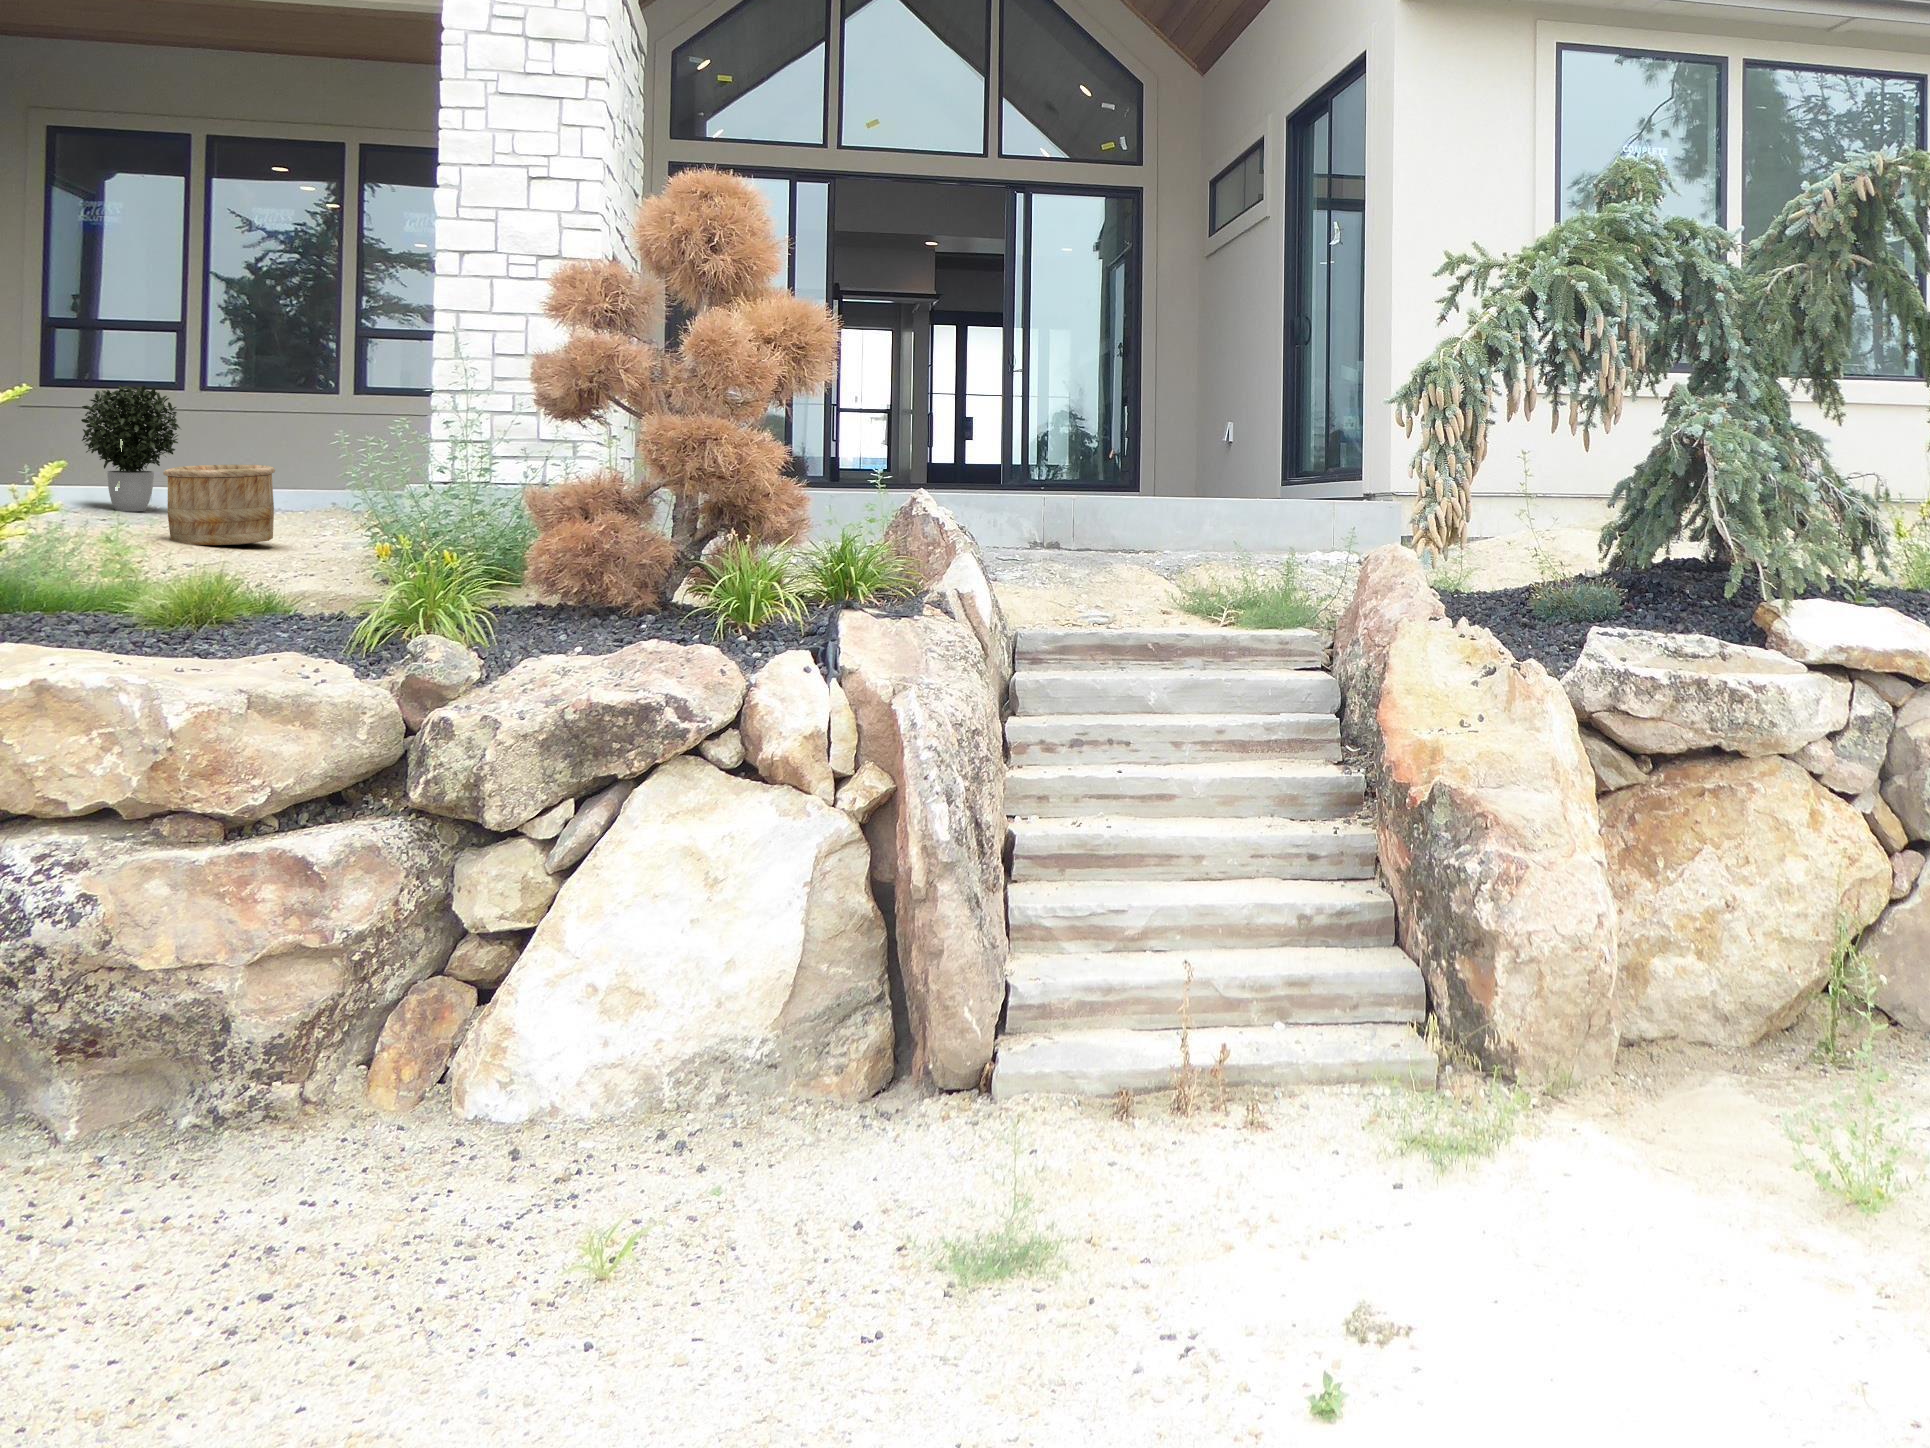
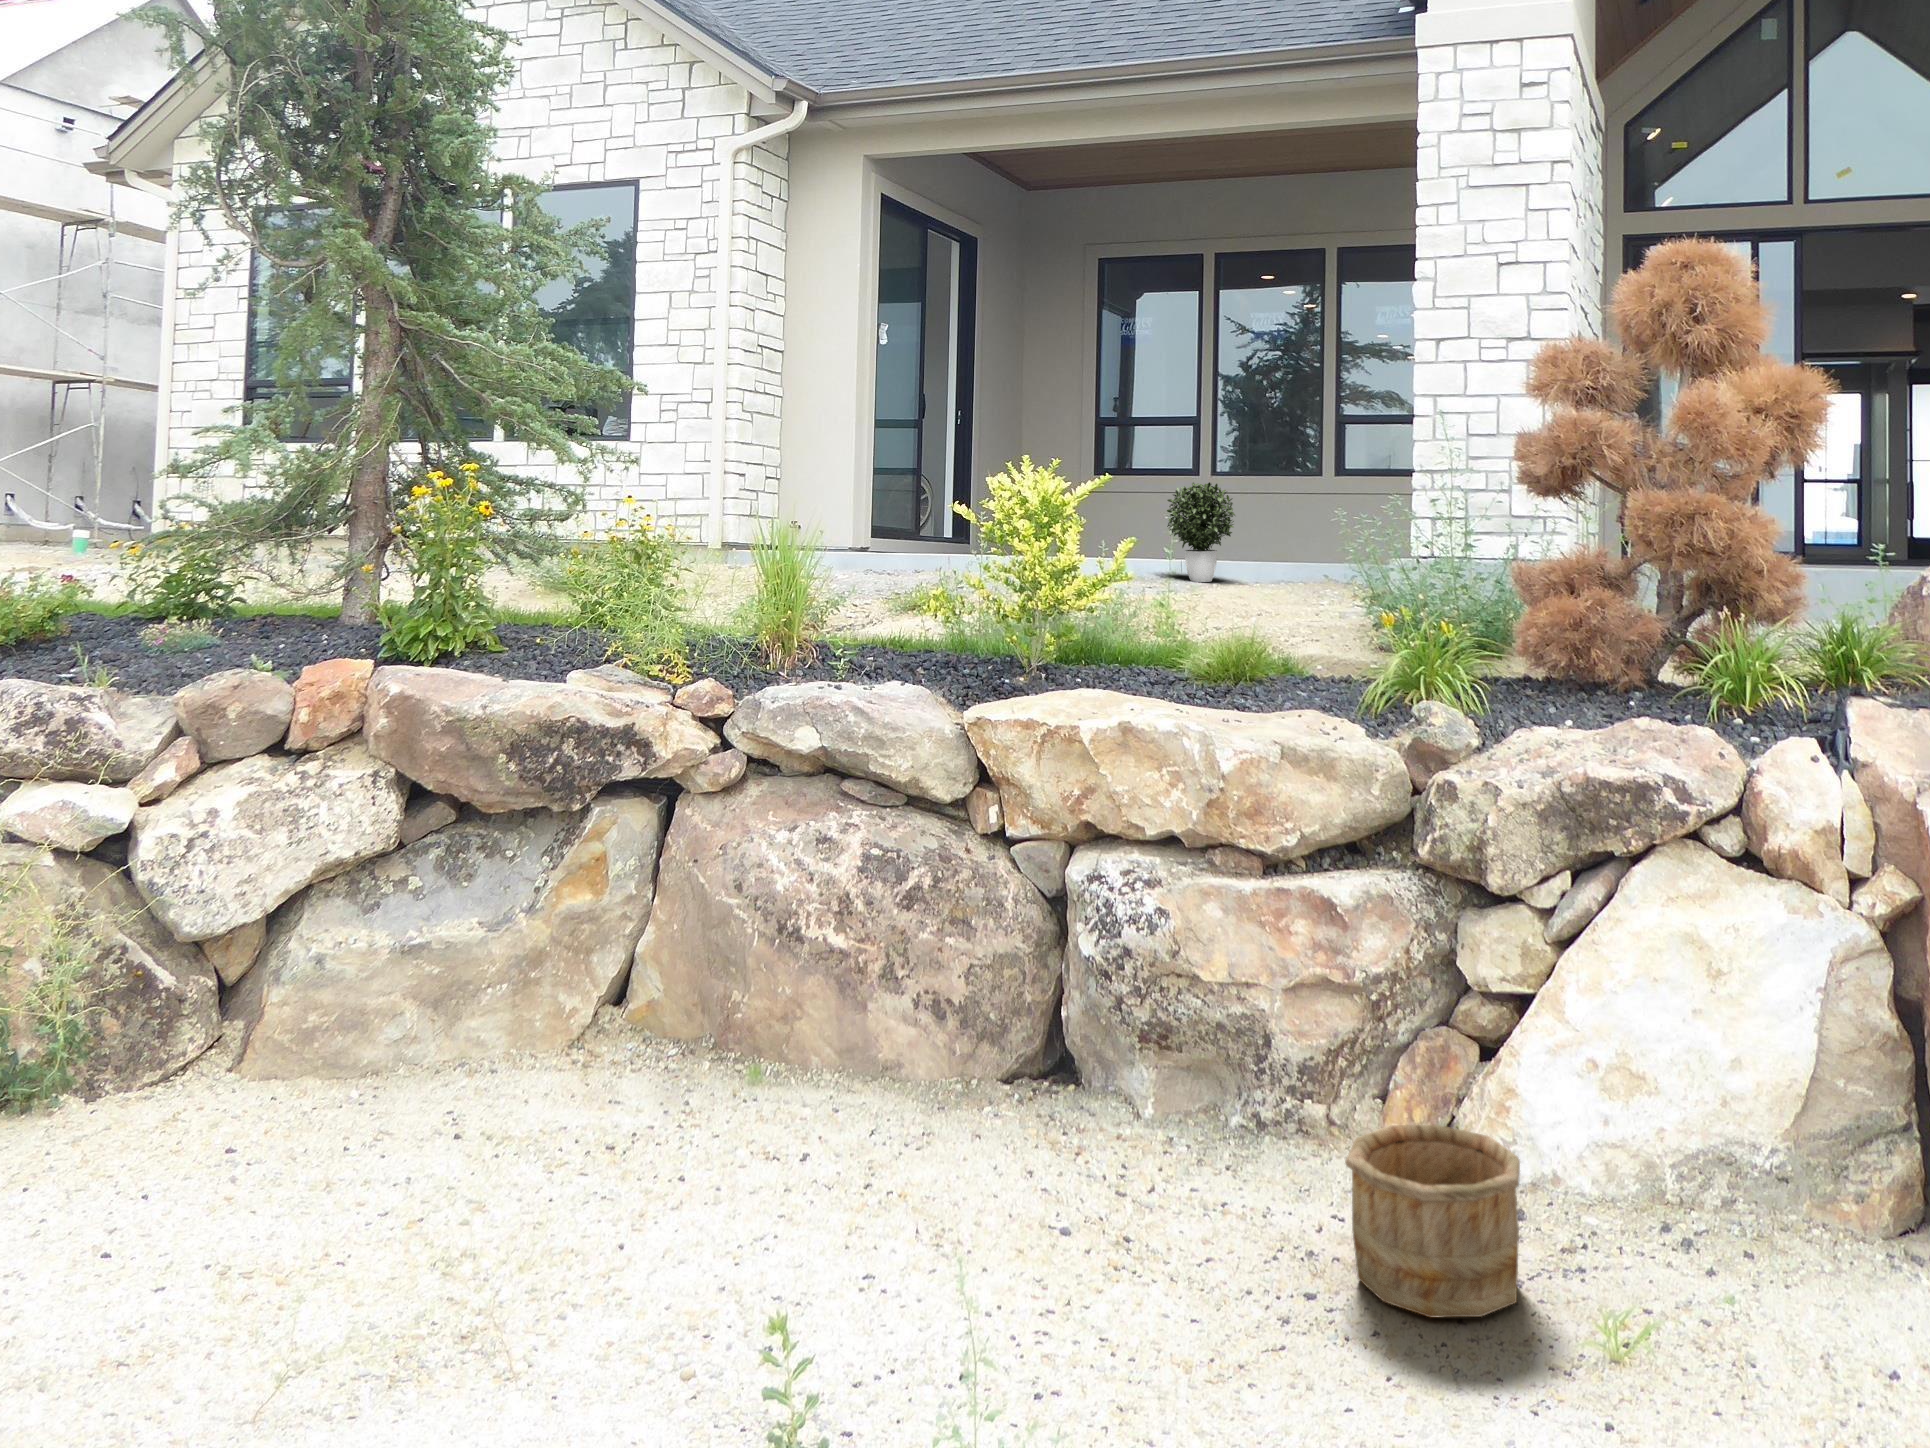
wooden bucket: present [163,465,275,545] -> present [1345,1125,1520,1317]

